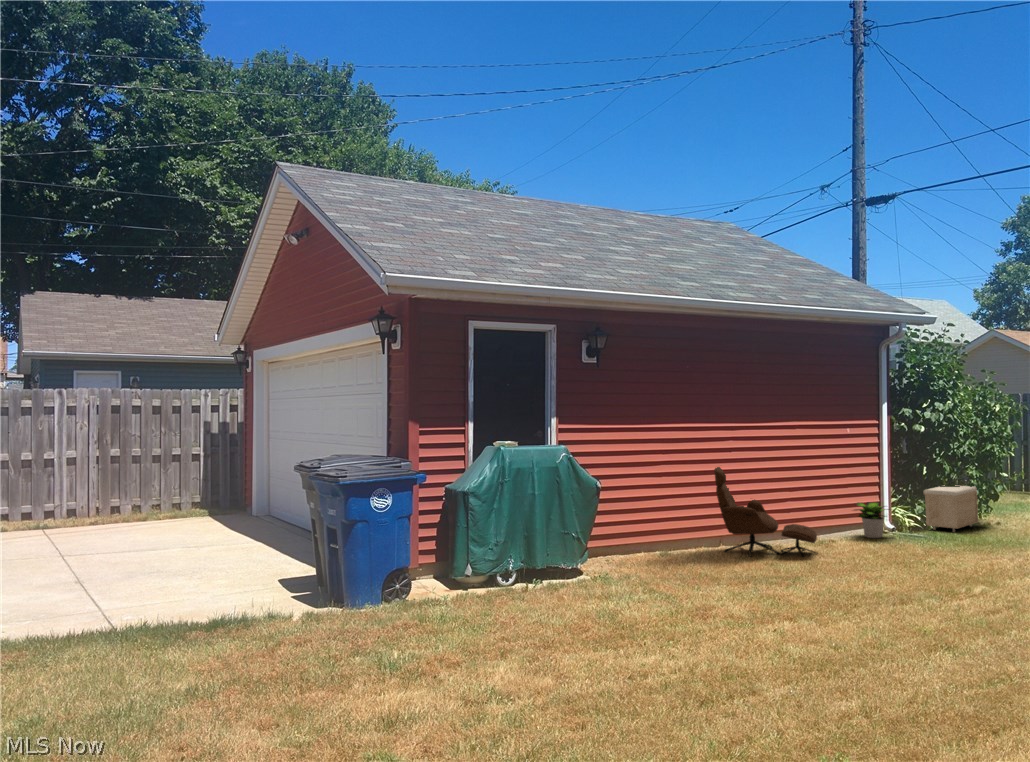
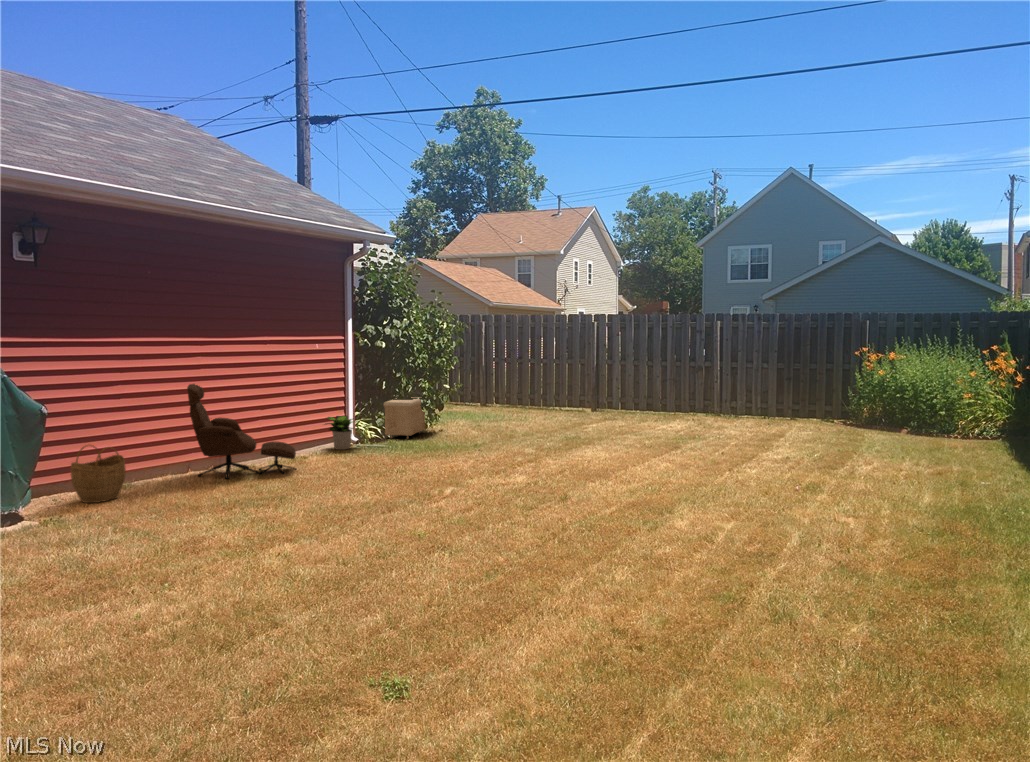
woven basket: none [620,516,661,566] -> present [71,445,126,503]

